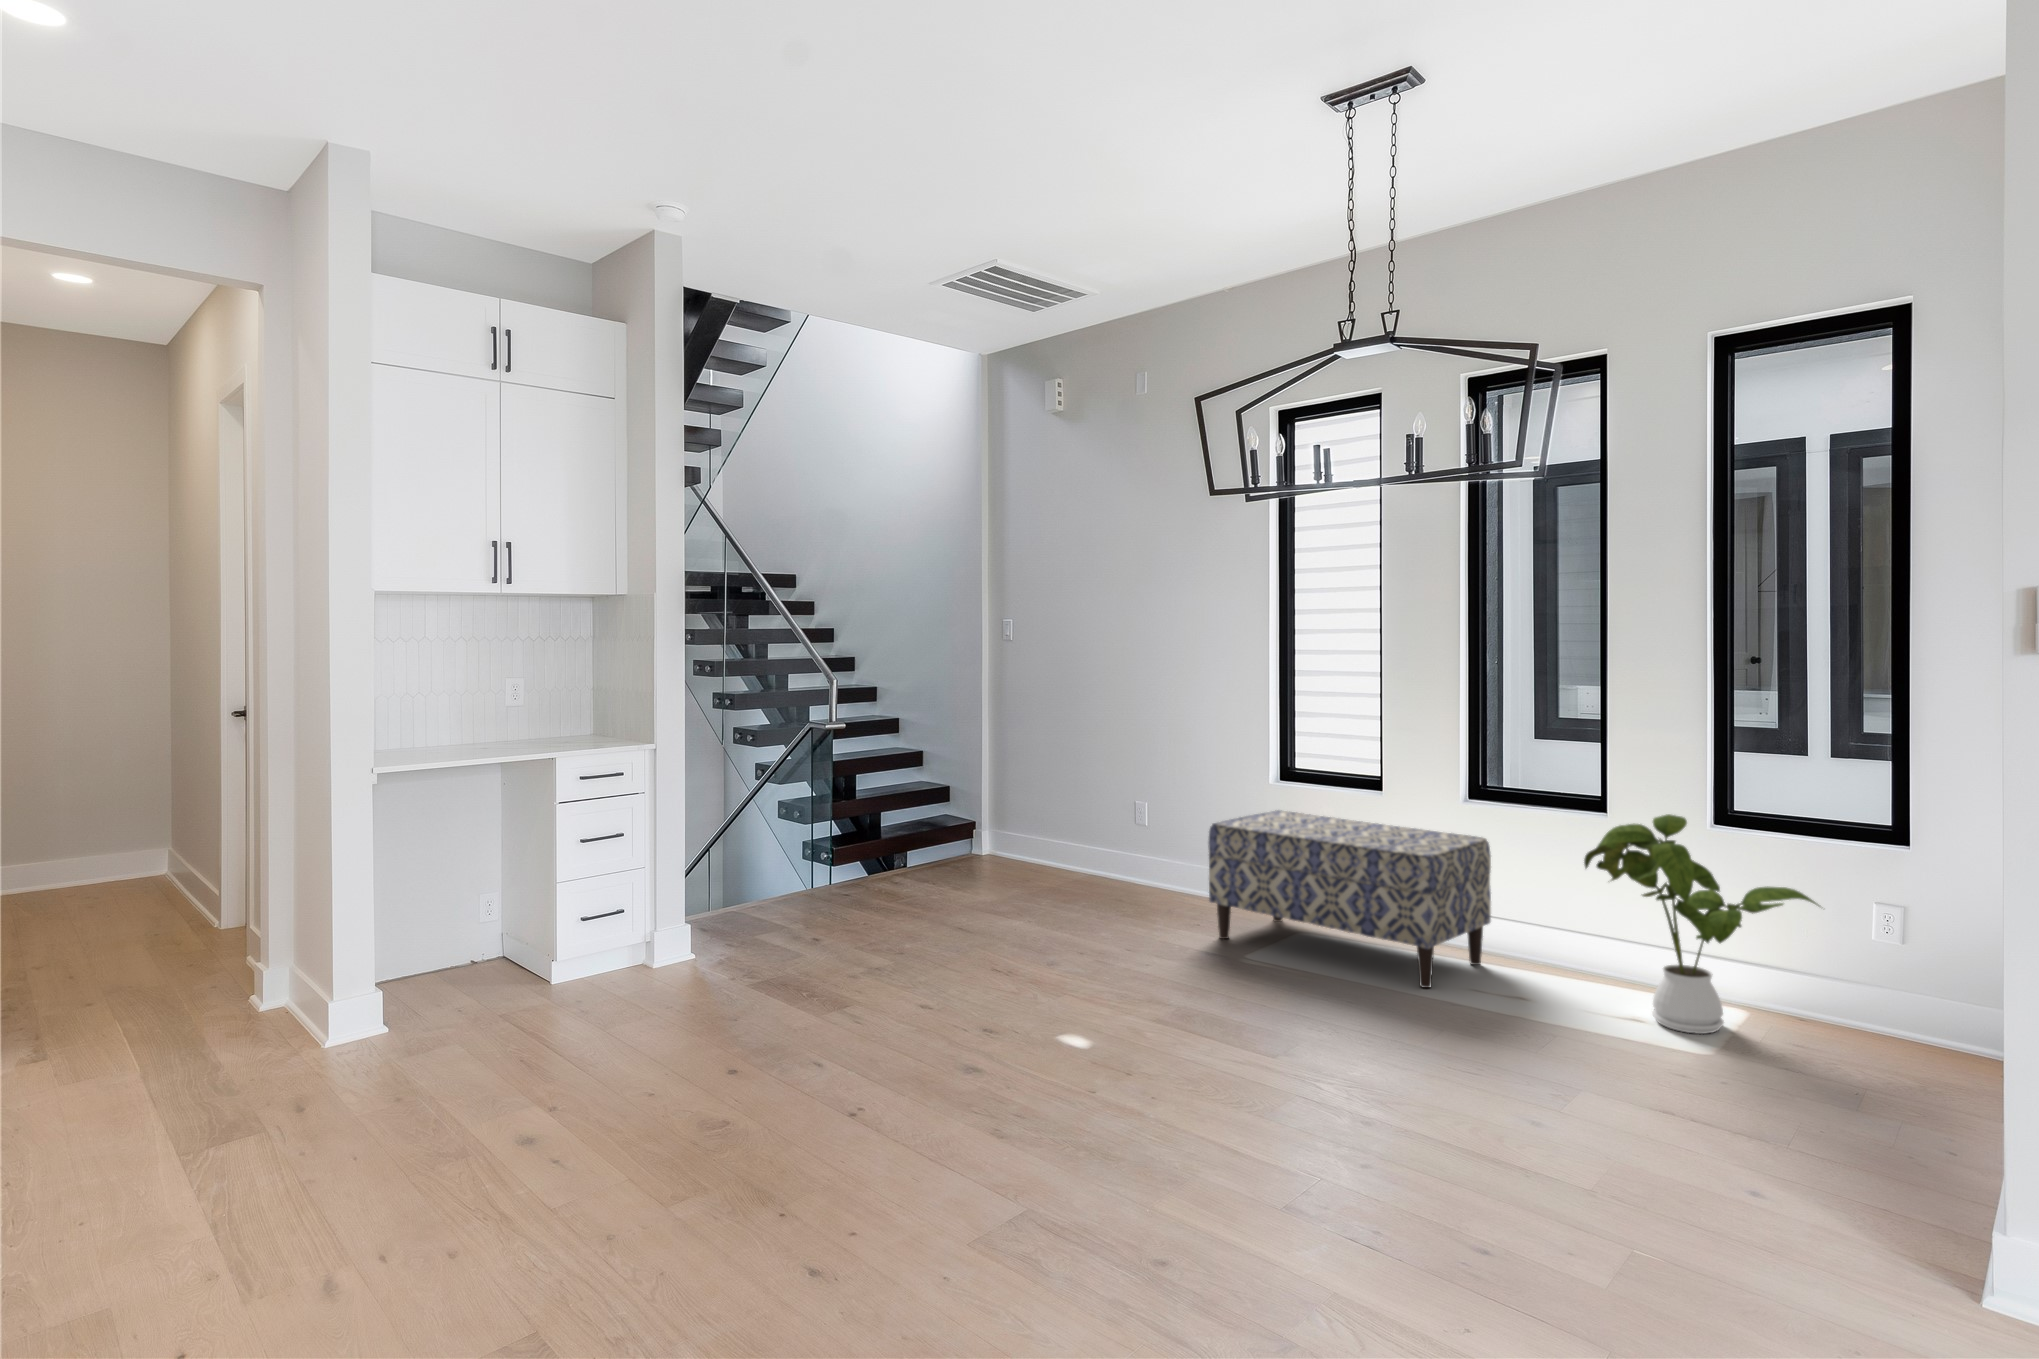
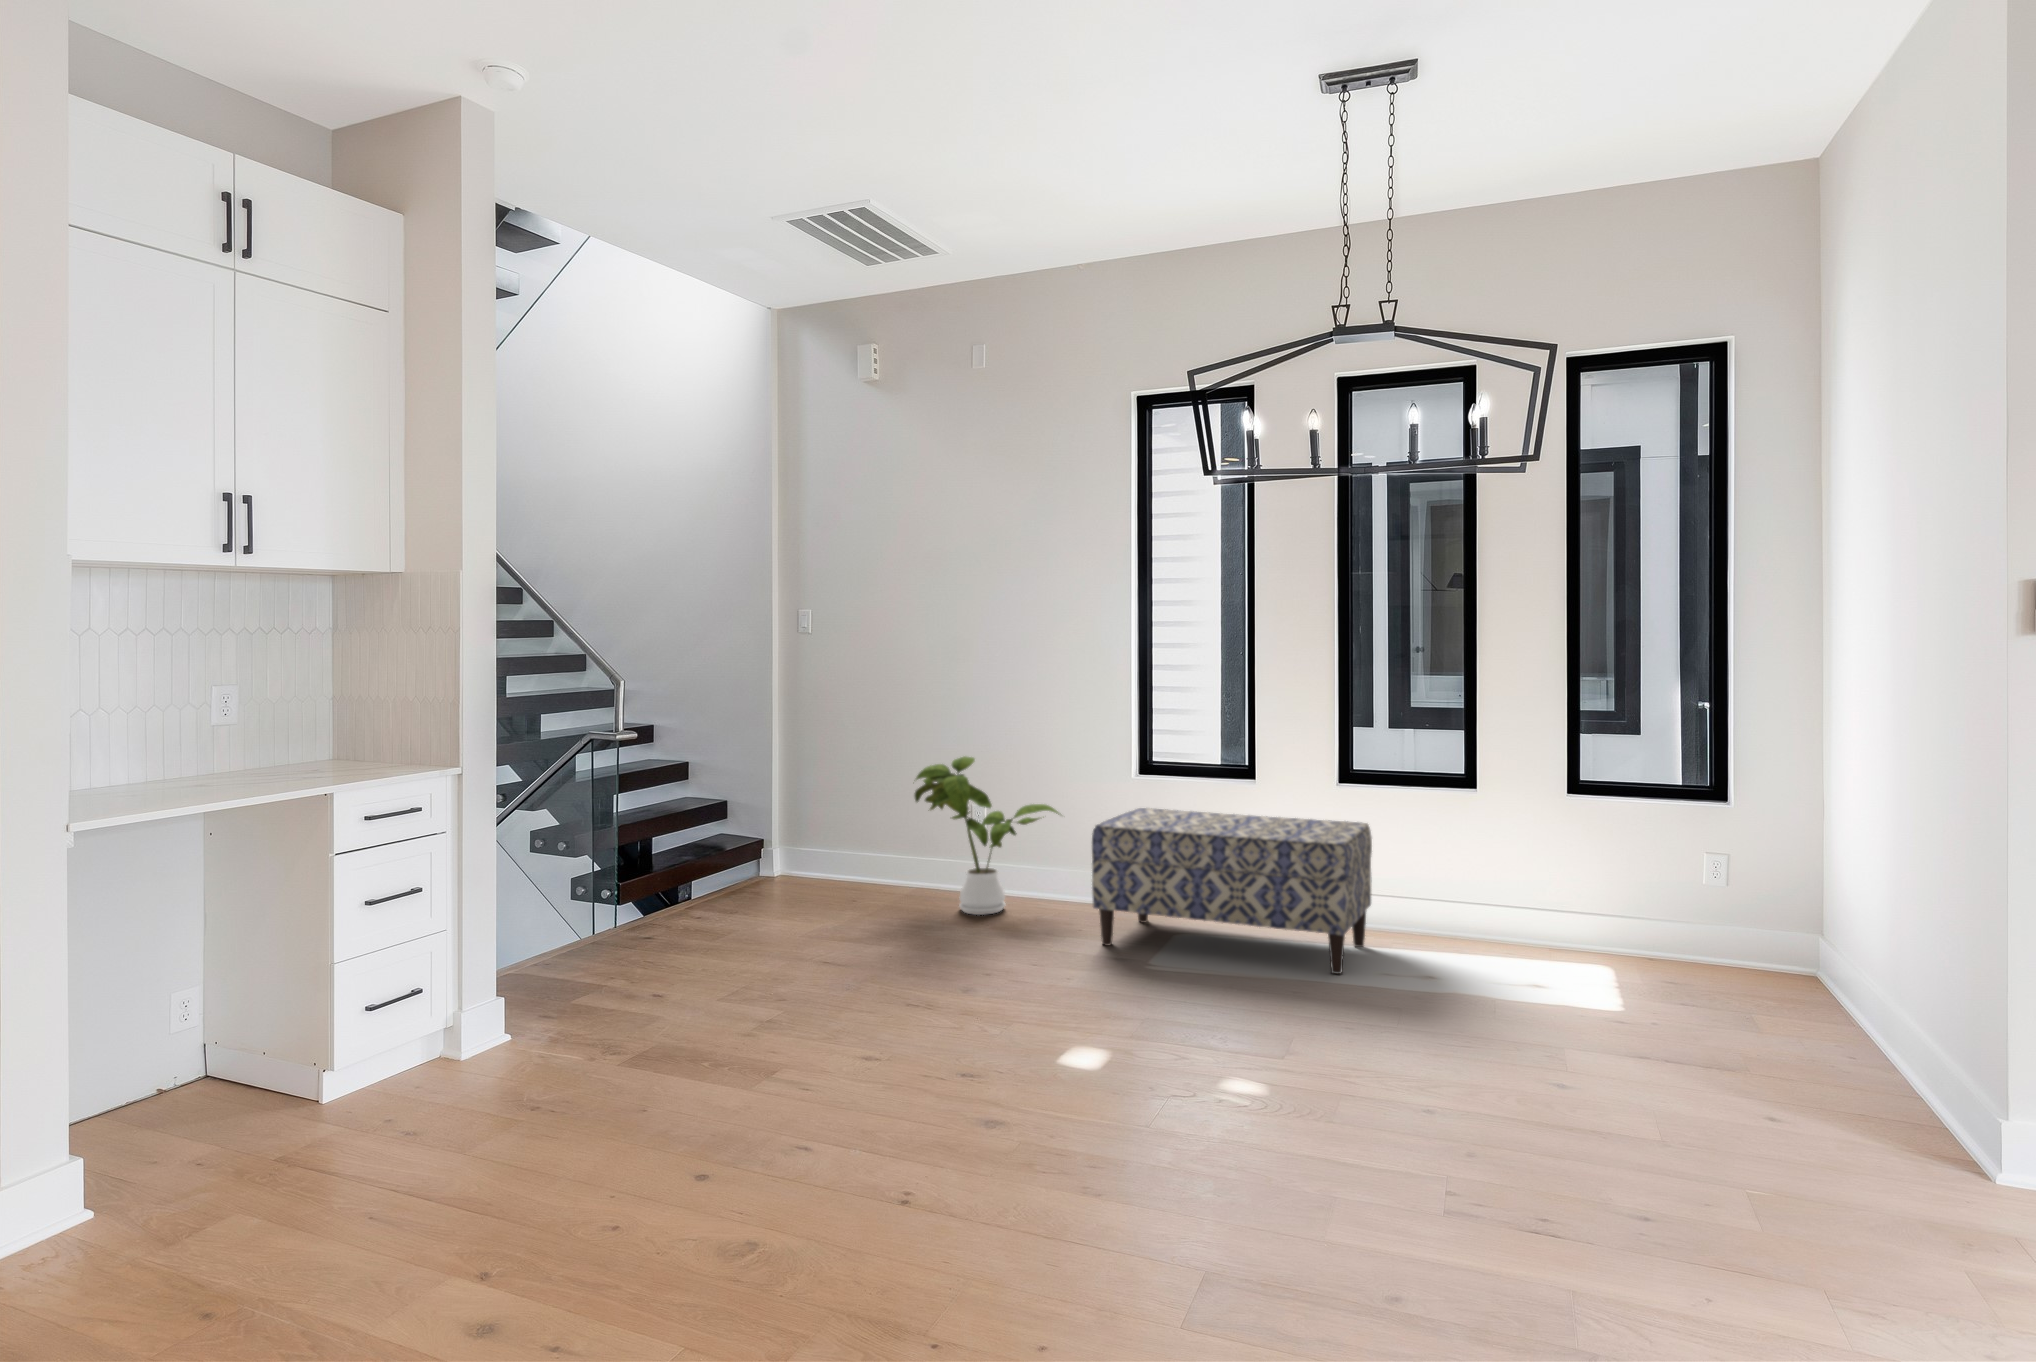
house plant: present [1584,814,1819,1034] -> present [915,756,1059,915]

